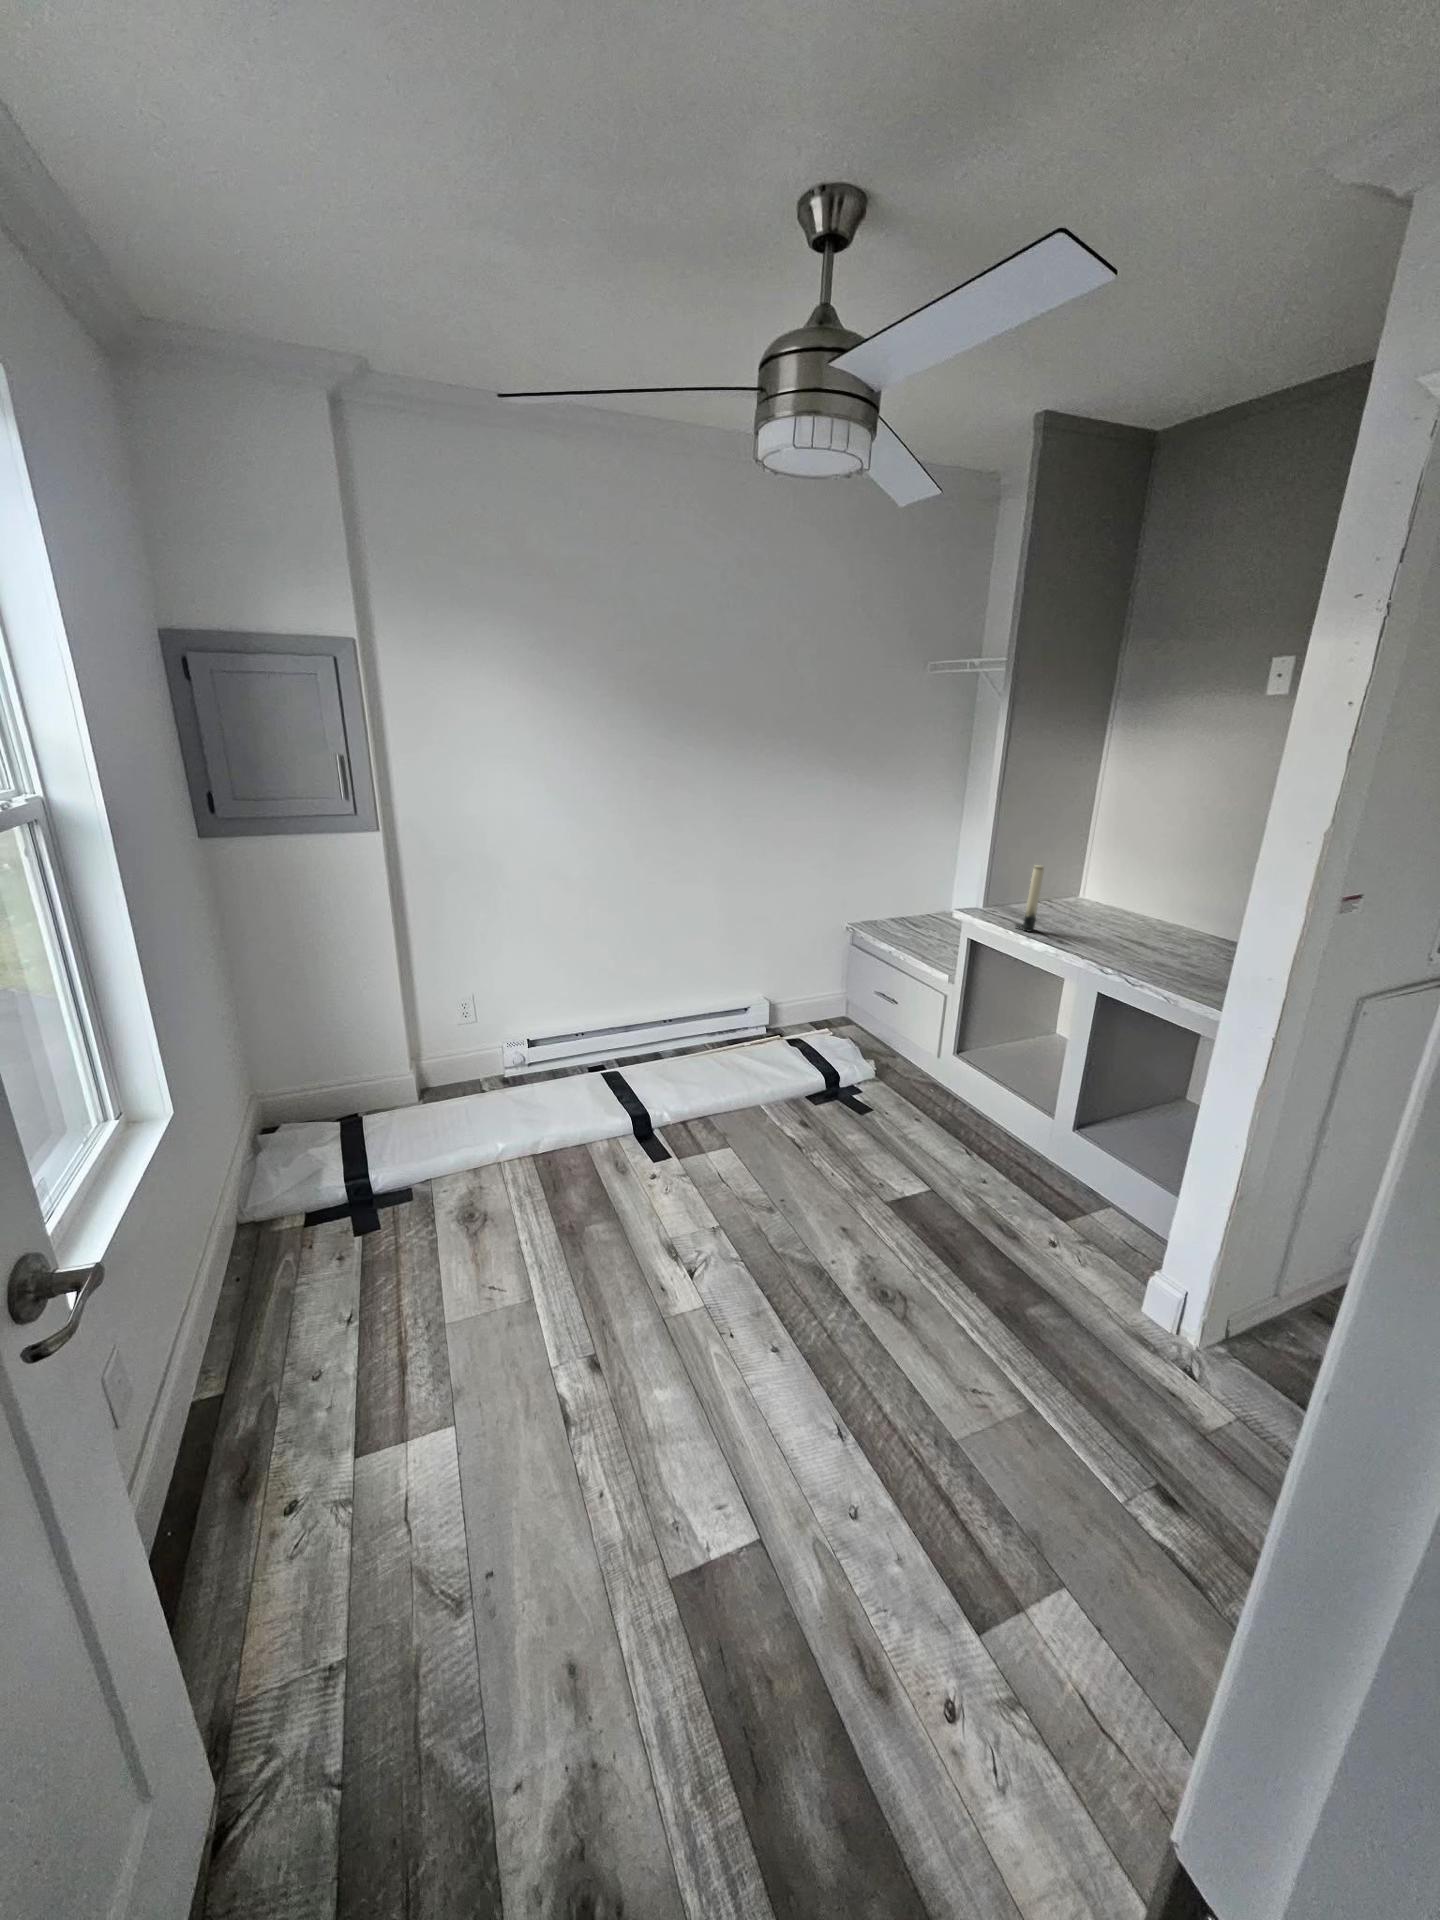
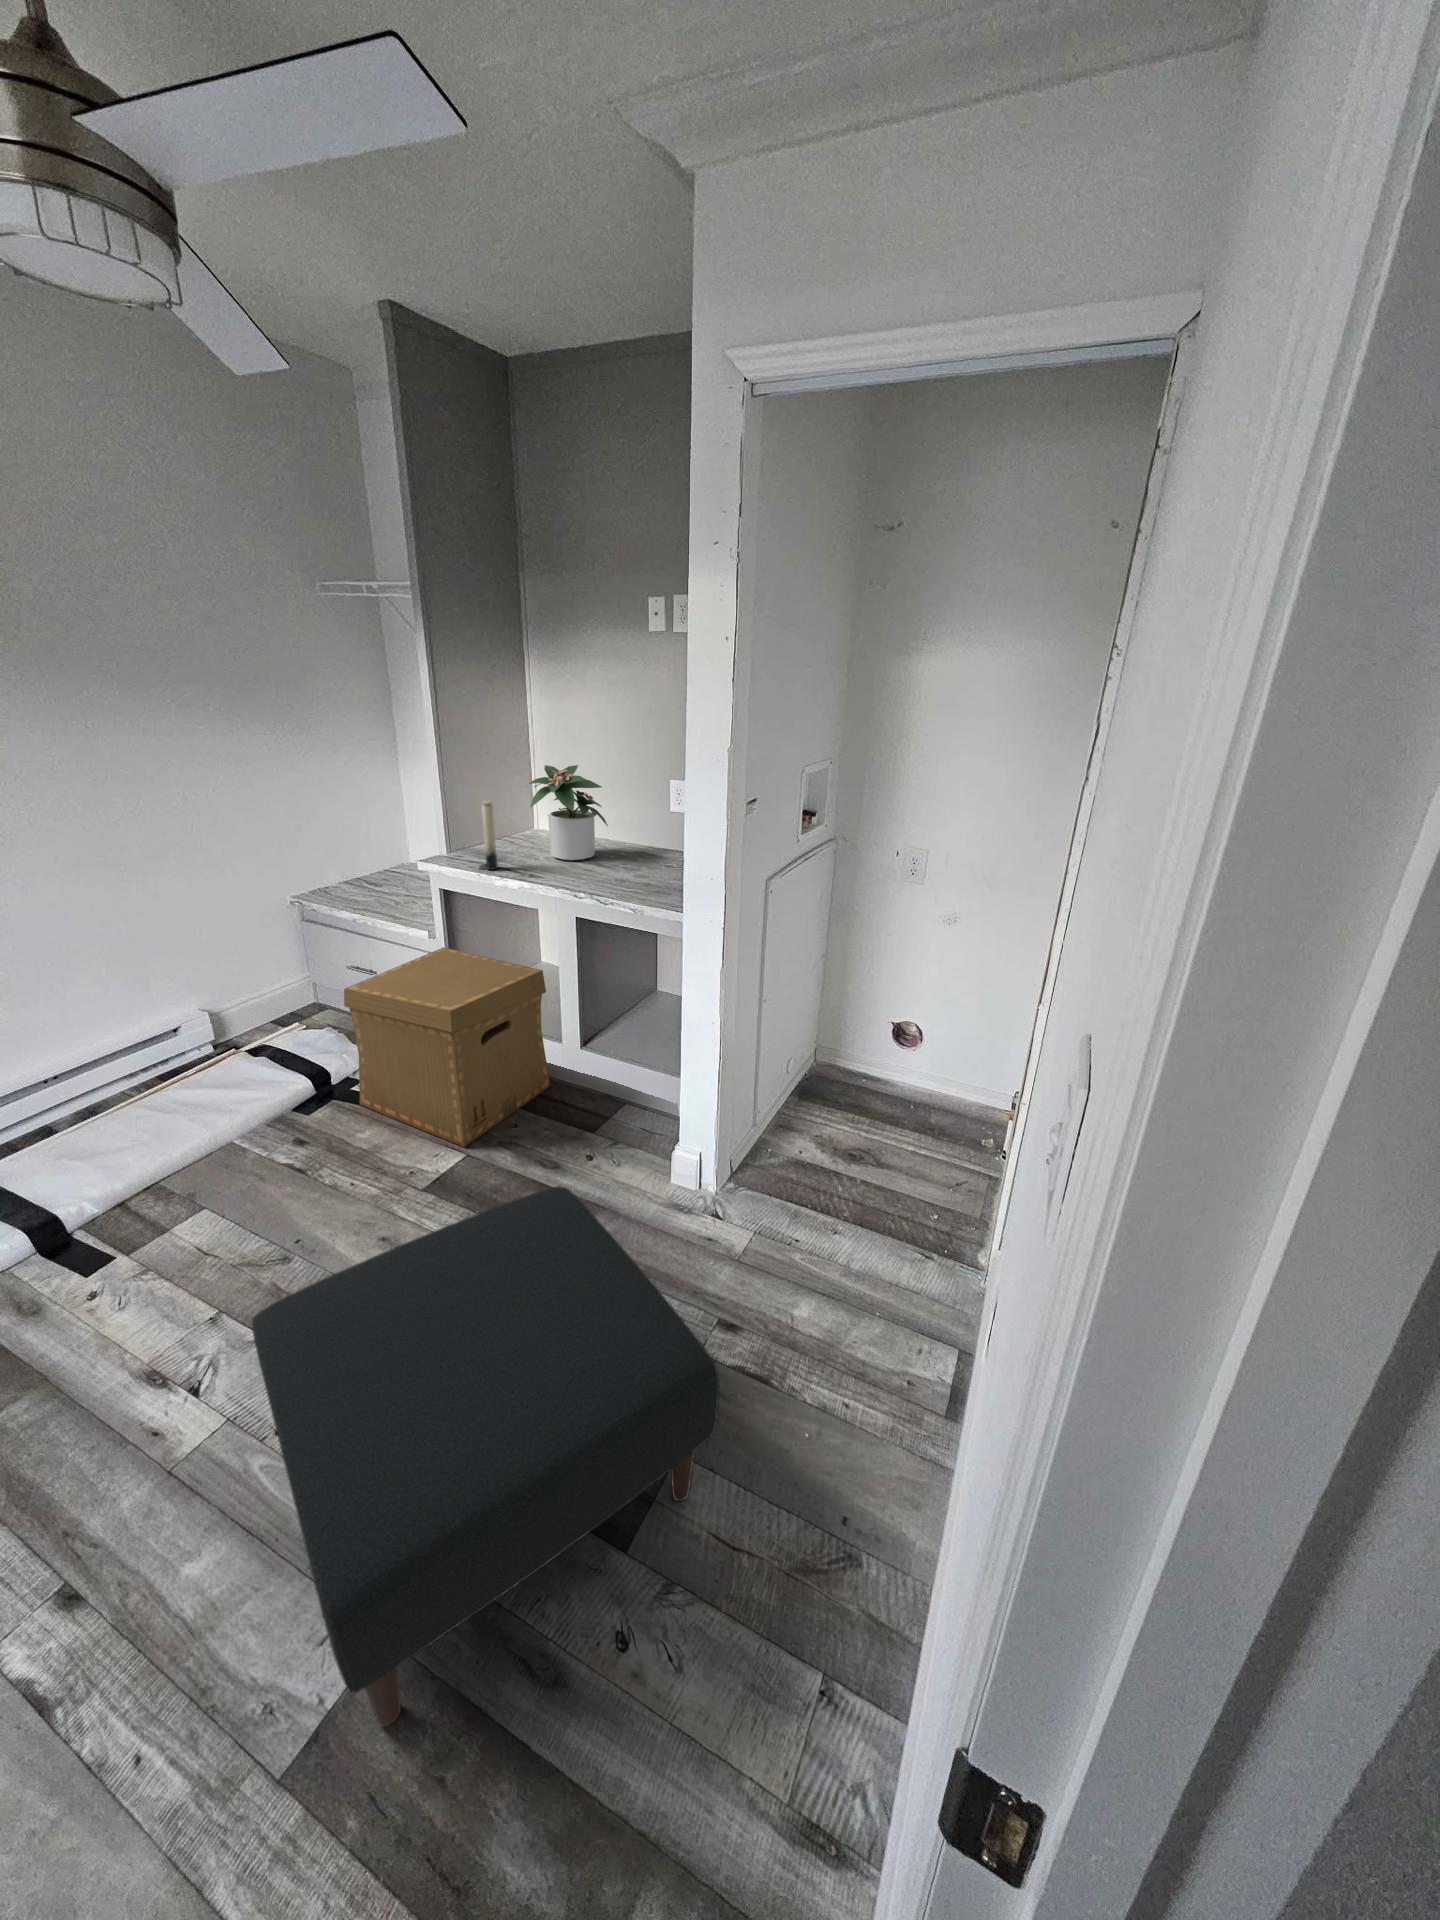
potted plant: none [1082,837,1172,938] -> present [529,765,608,861]
cardboard box: none [856,994,1053,1182] -> present [344,947,550,1147]
ottoman: none [728,1230,1131,1633] -> present [252,1186,719,1726]

